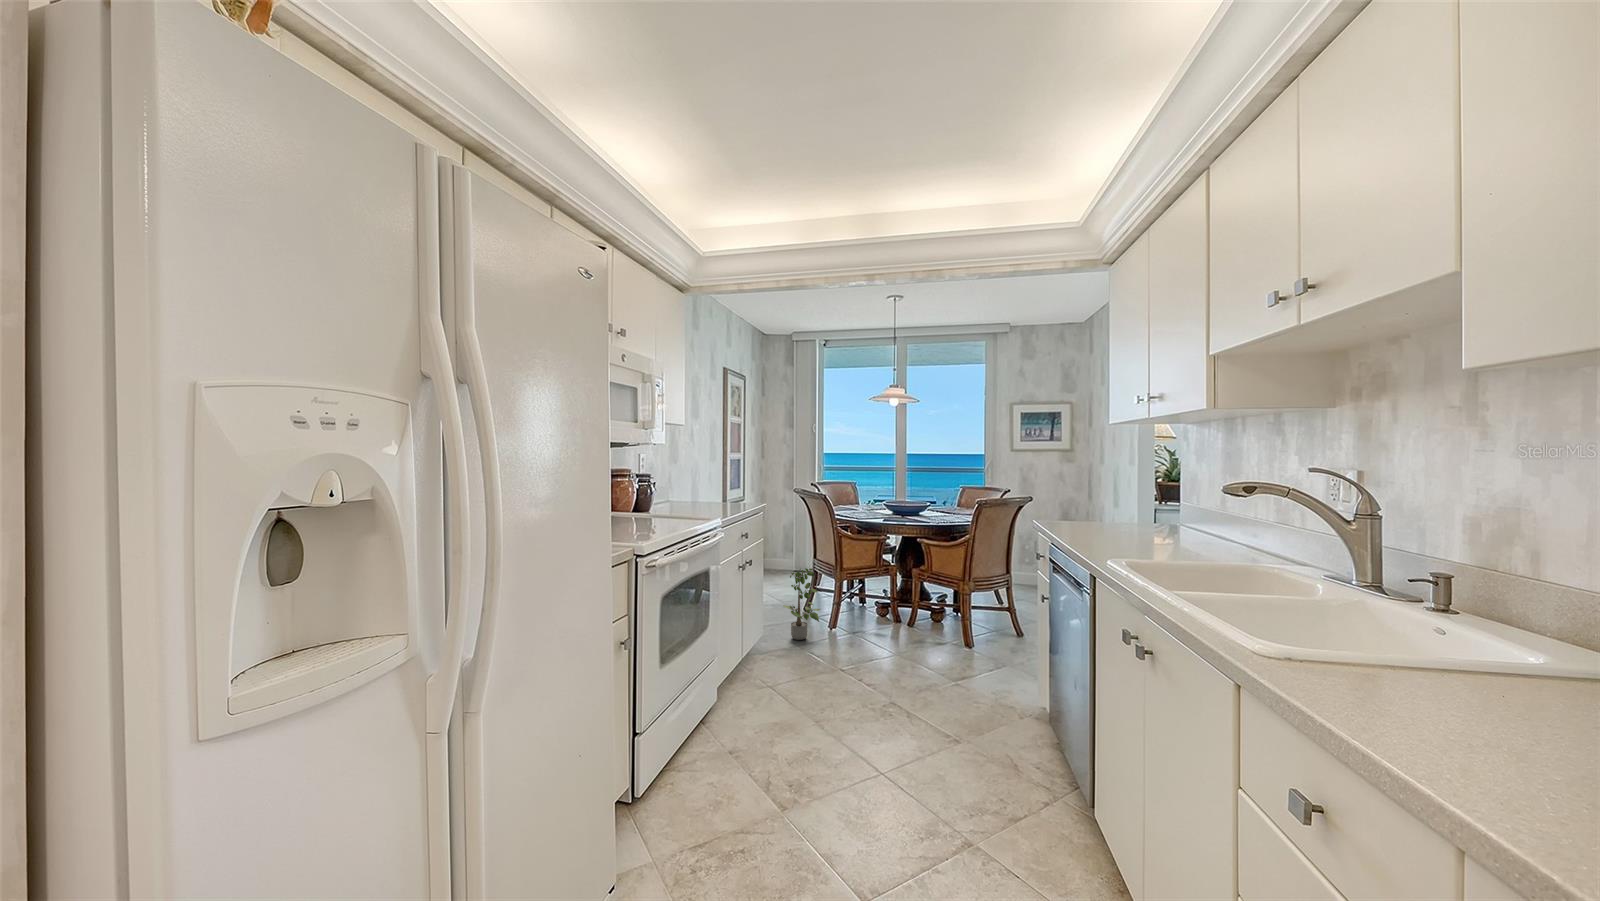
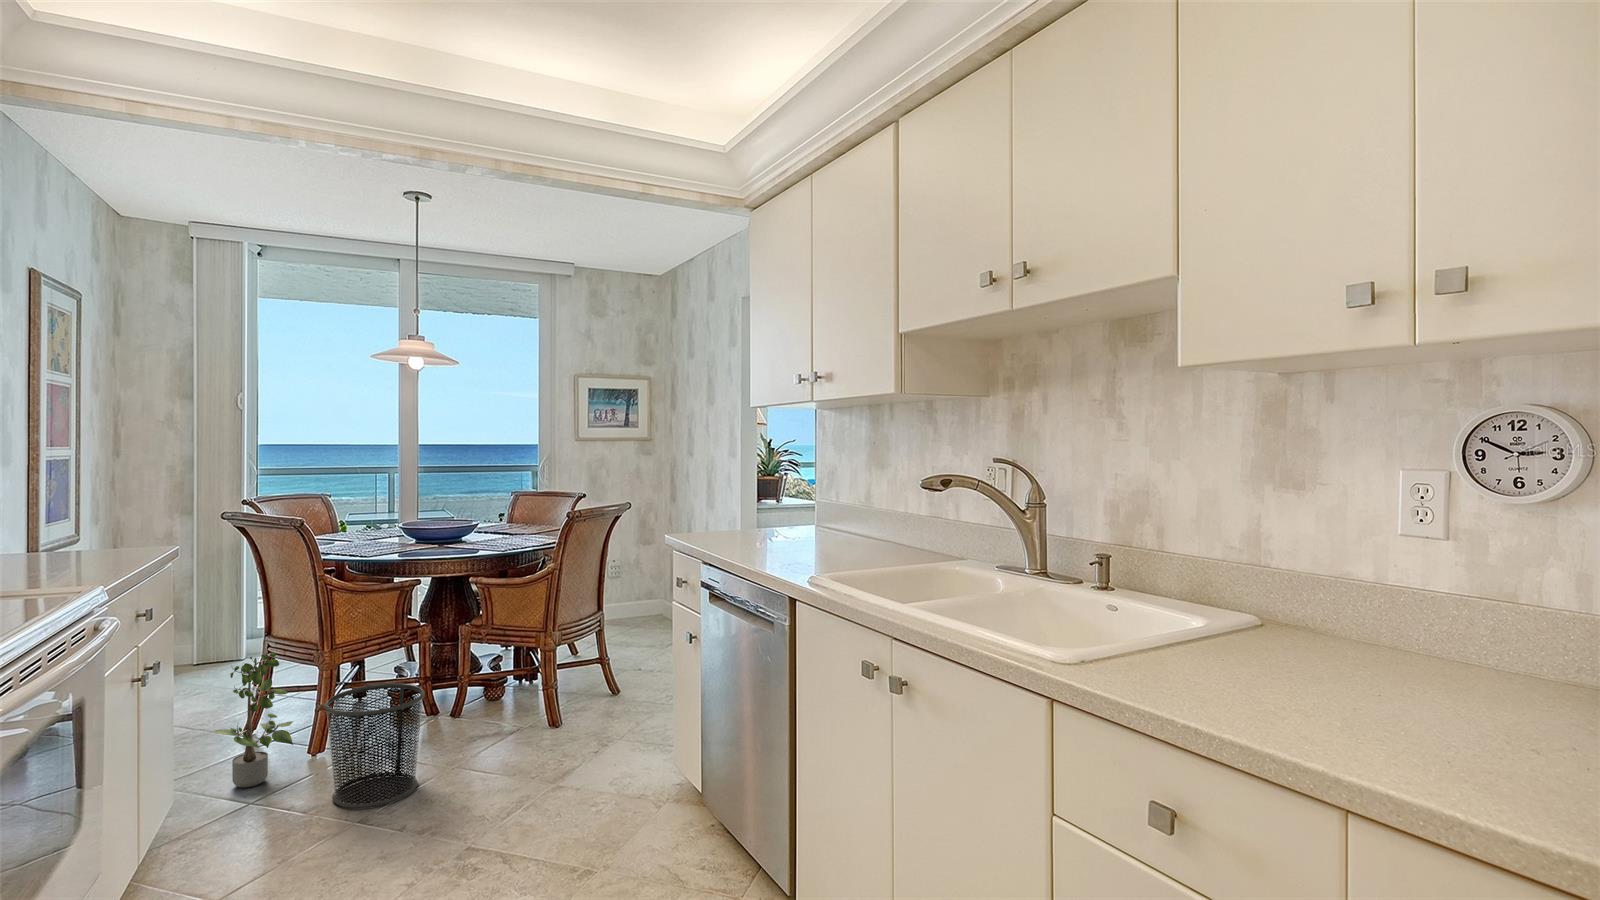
waste bin: none [829,595,882,666] -> present [324,684,425,808]

